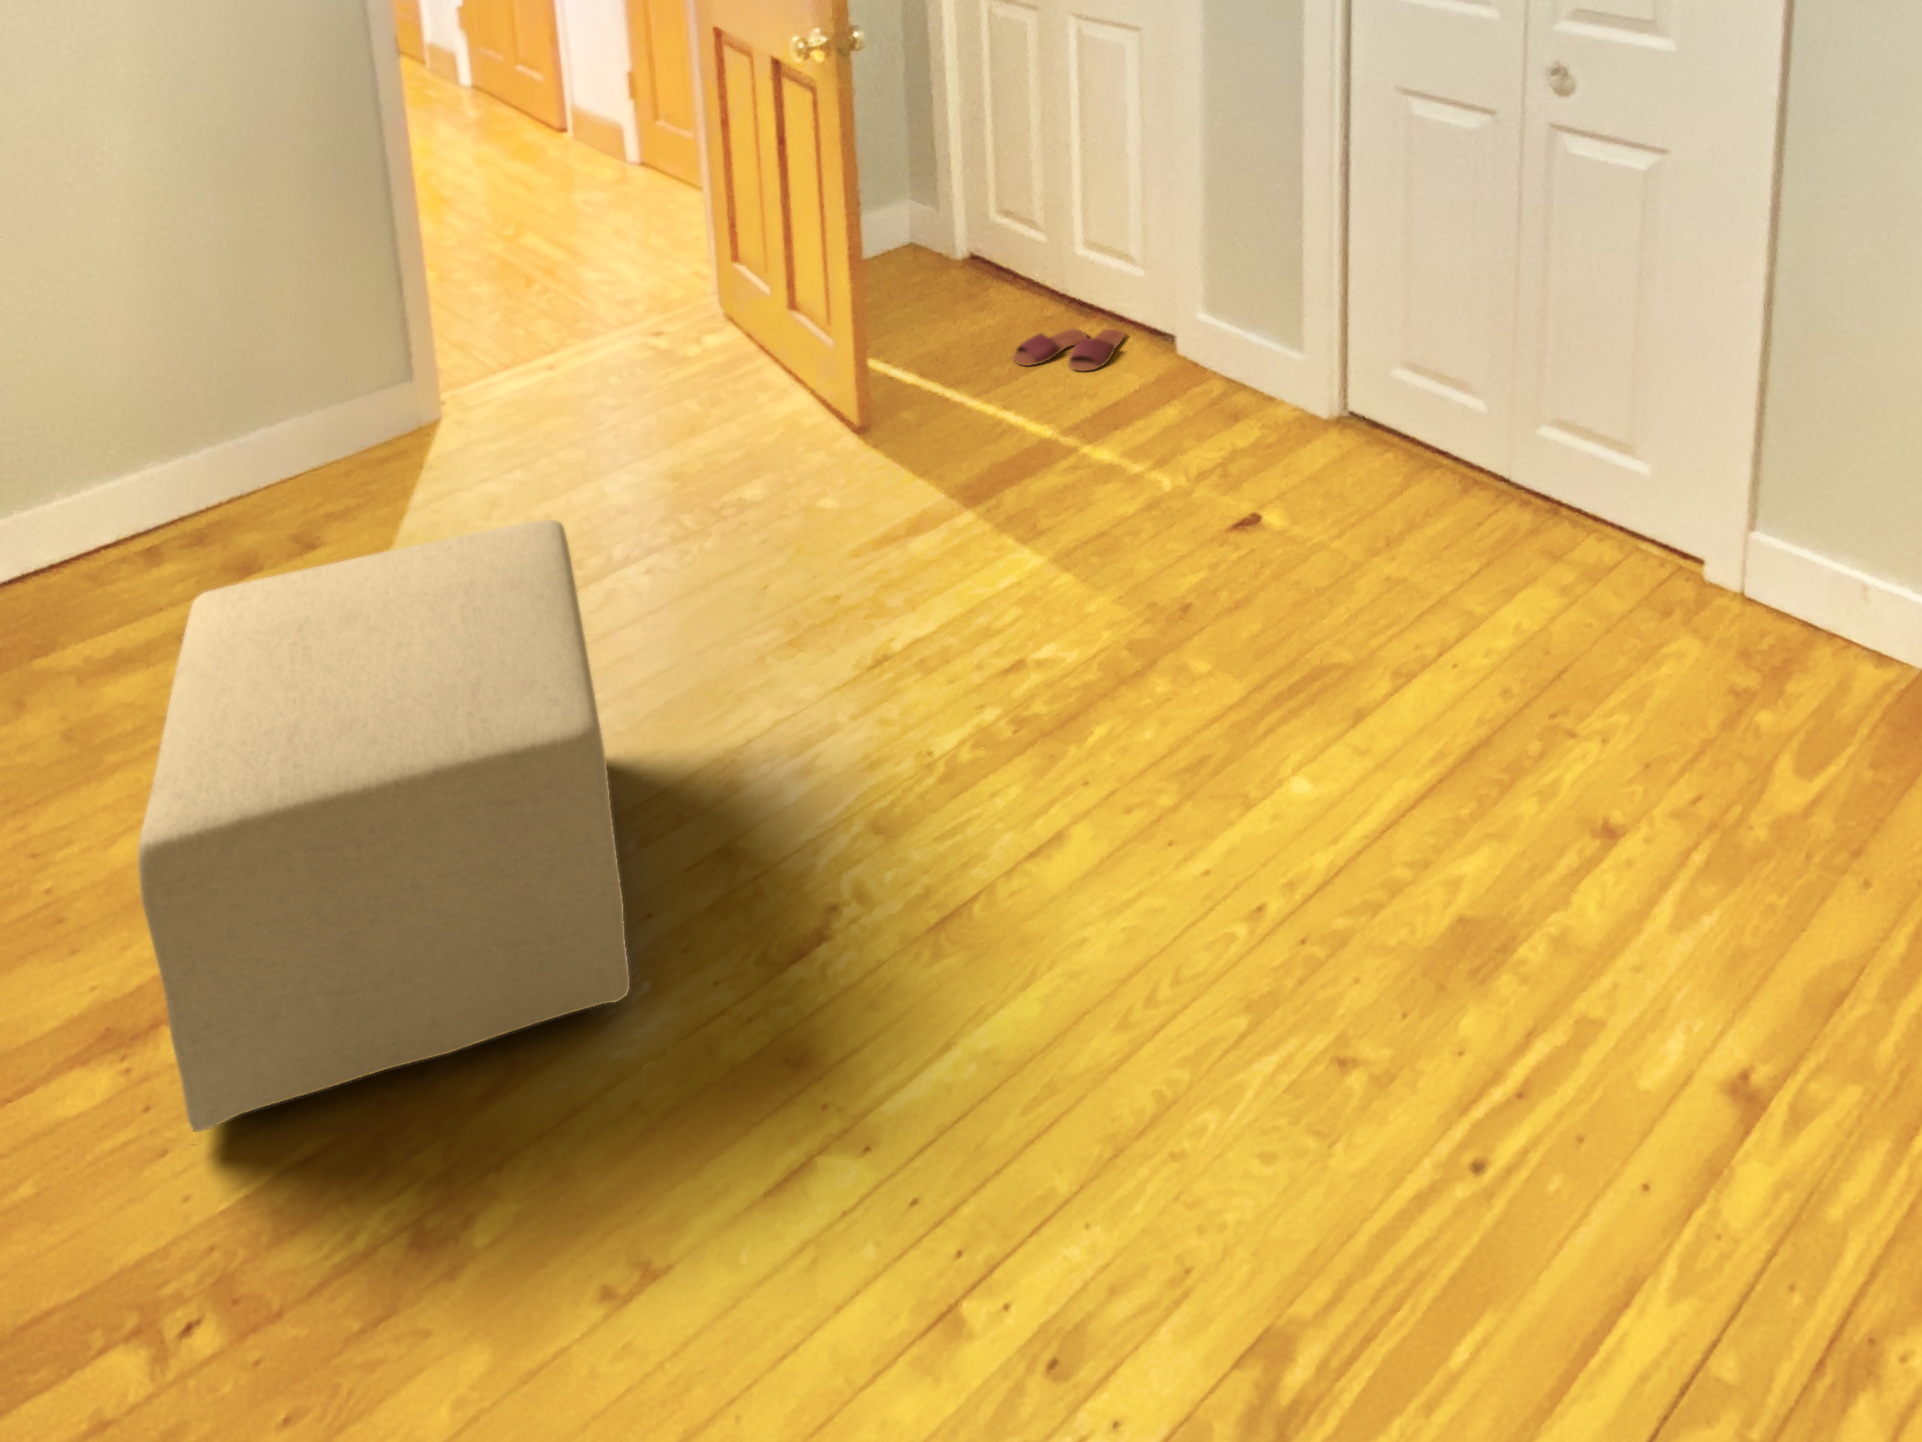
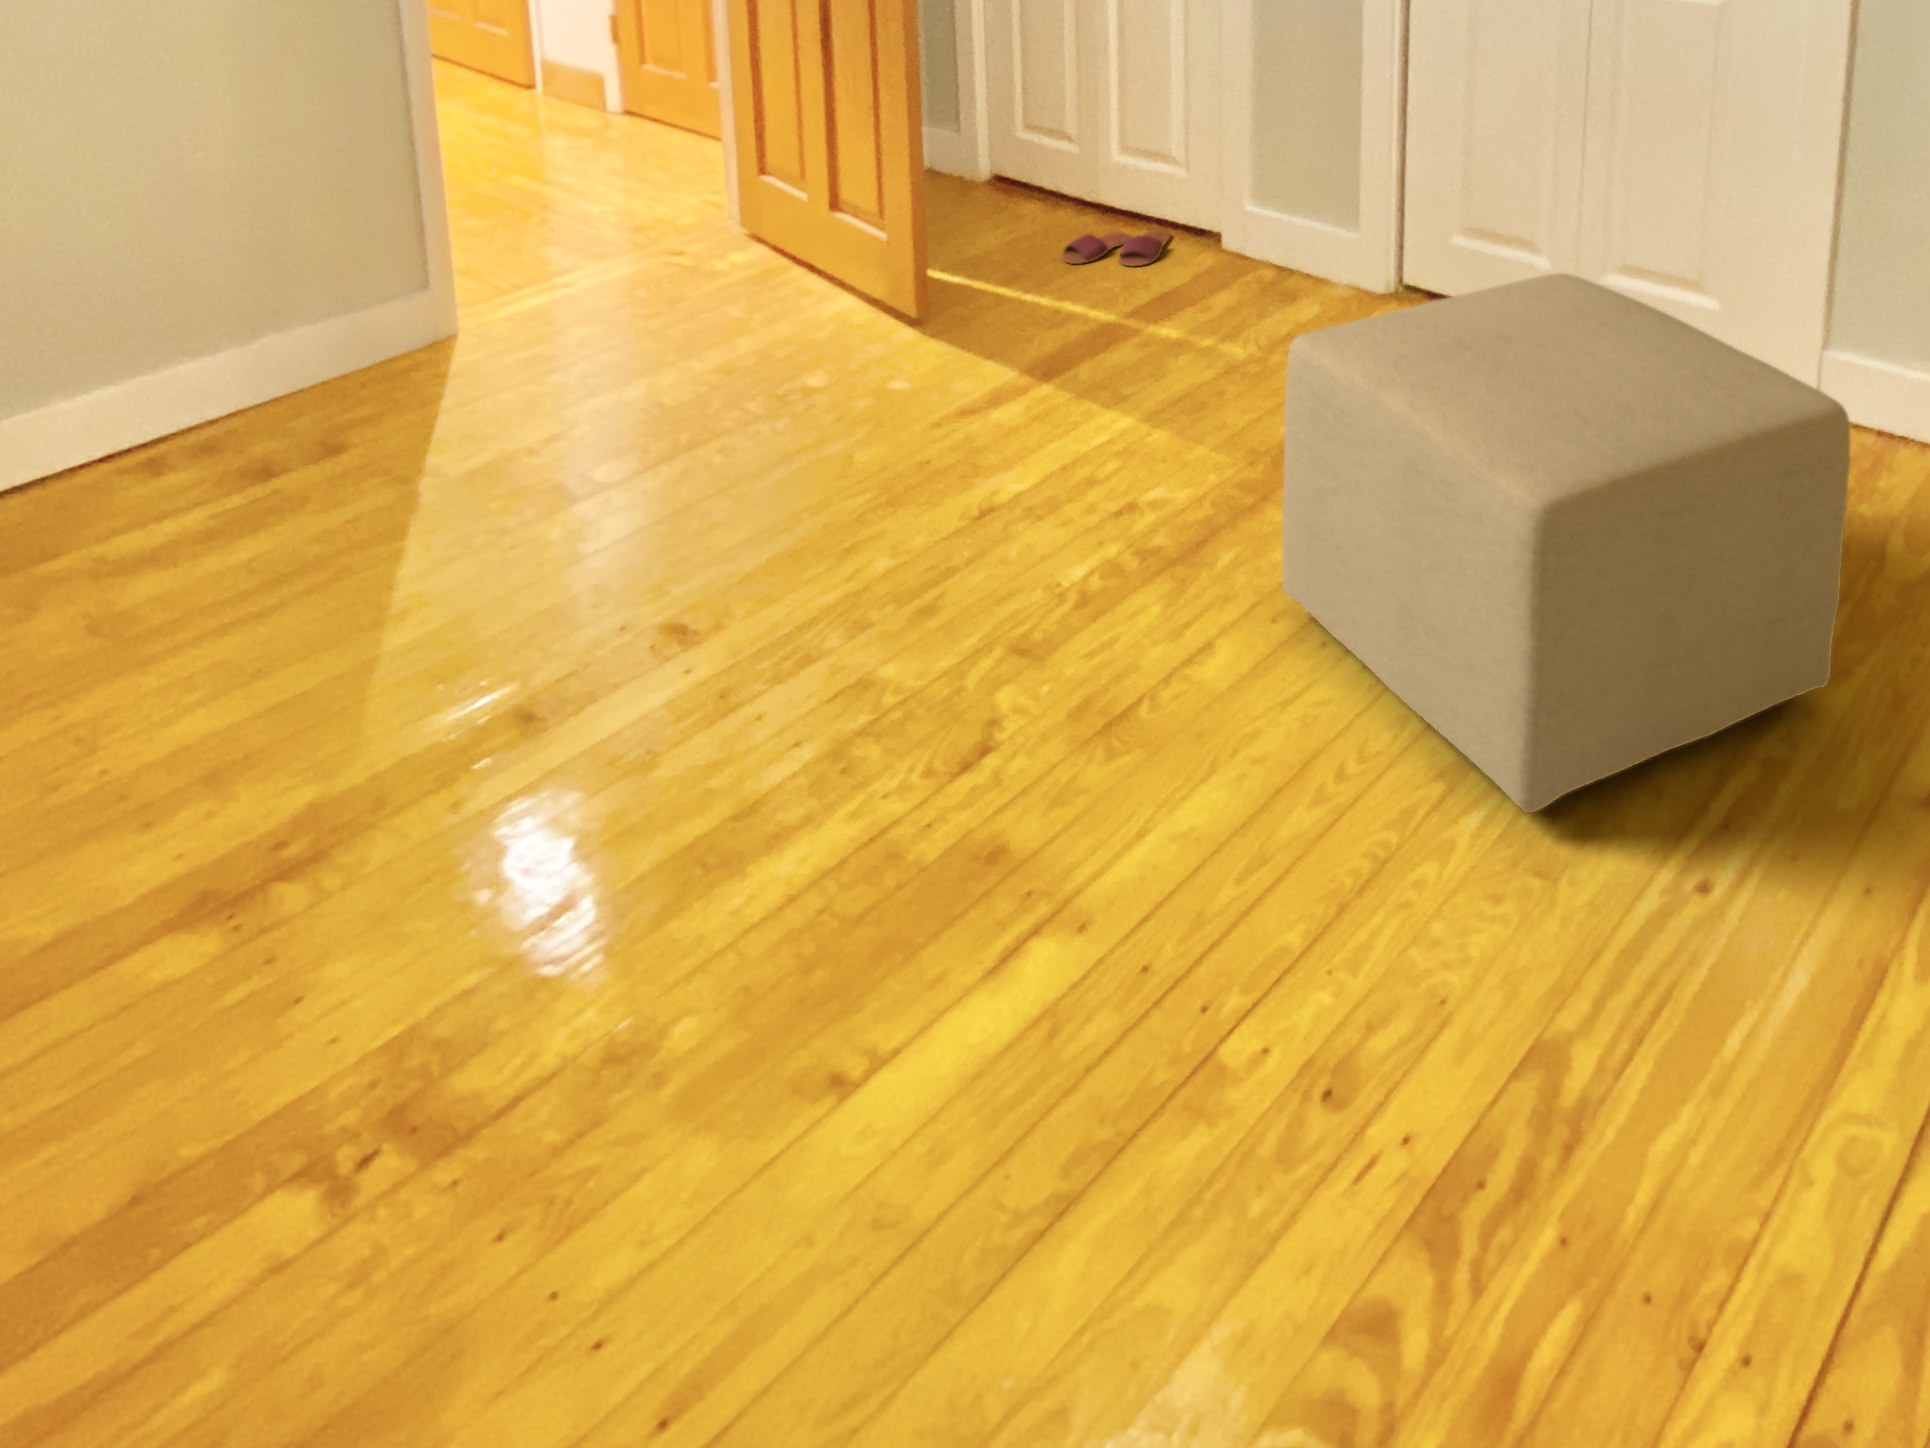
ottoman: present [138,520,630,1132] -> present [1282,273,1850,813]

